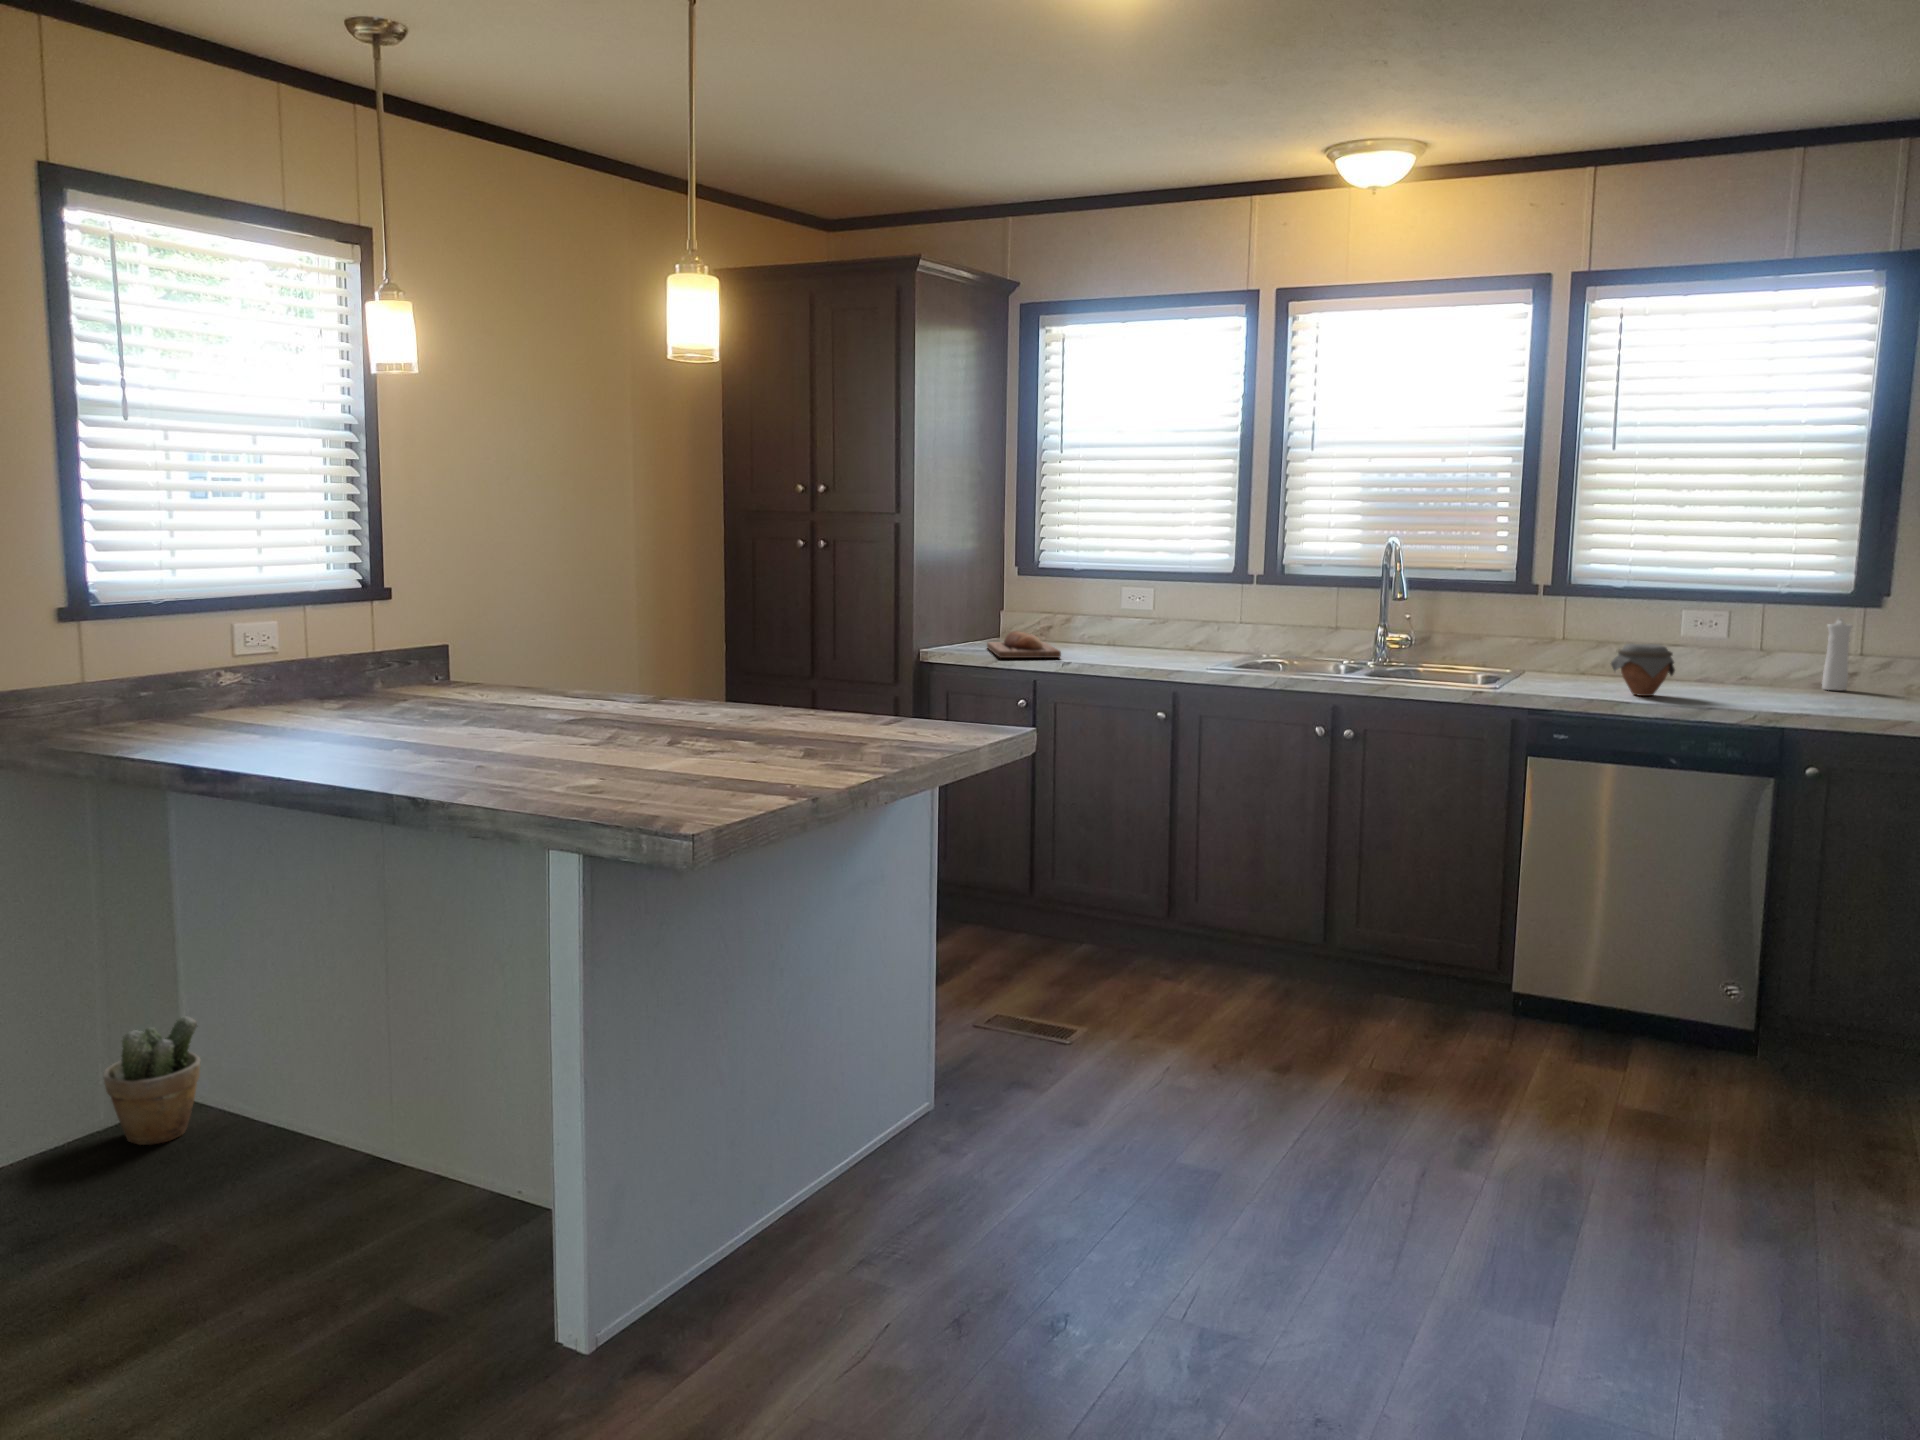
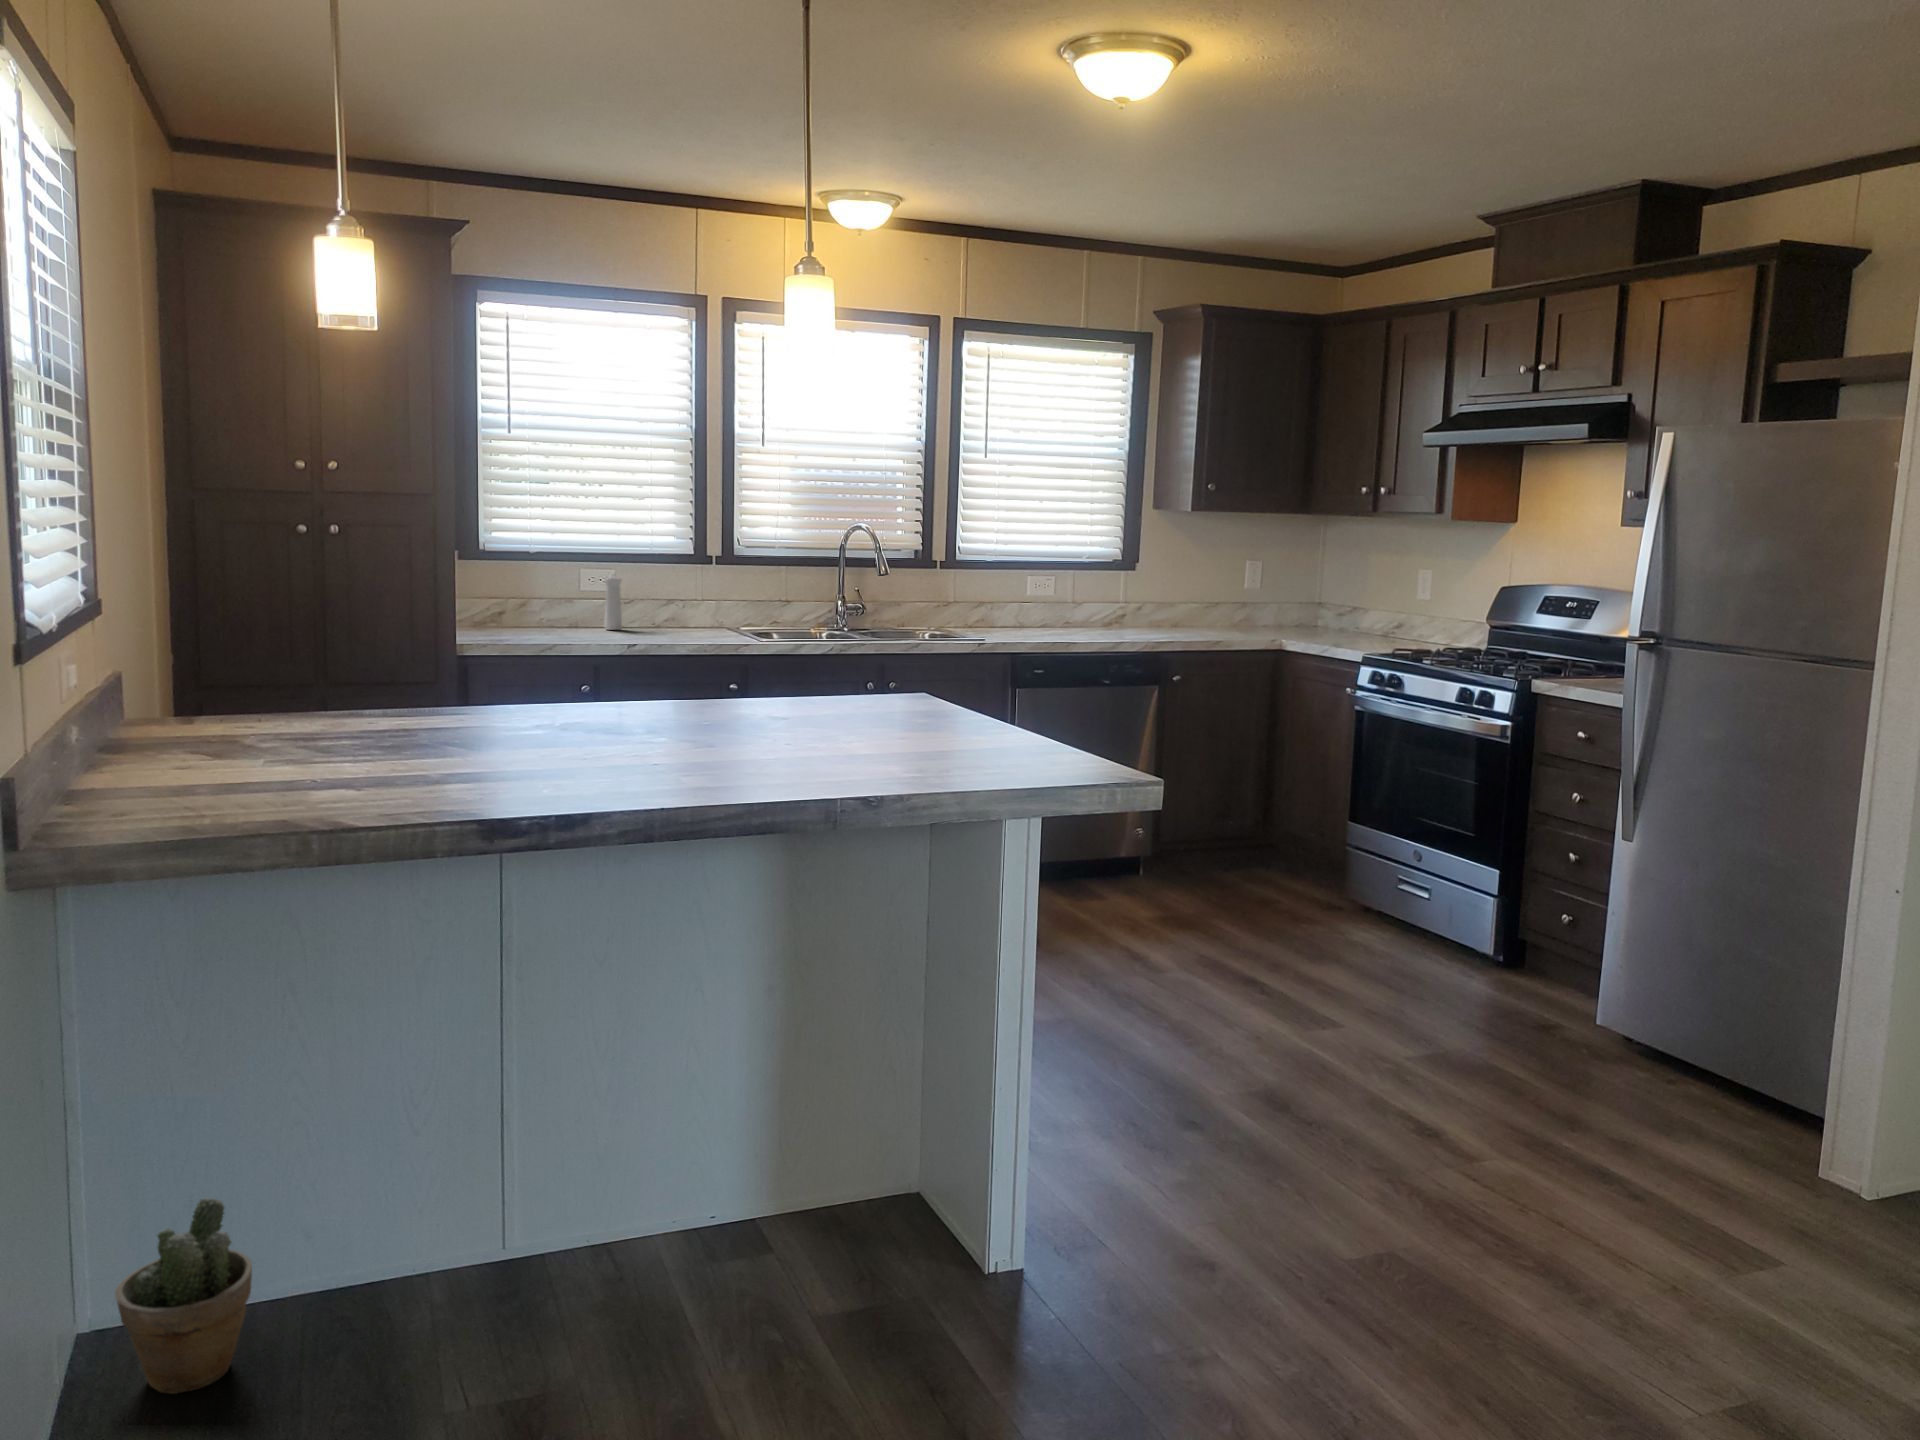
pepper mill: present [1822,618,1852,690] -> present [604,573,622,630]
bread loaf: present [987,631,1061,658] -> none [474,619,594,646]
jar: present [1611,643,1675,696] -> none [1041,601,1081,639]

